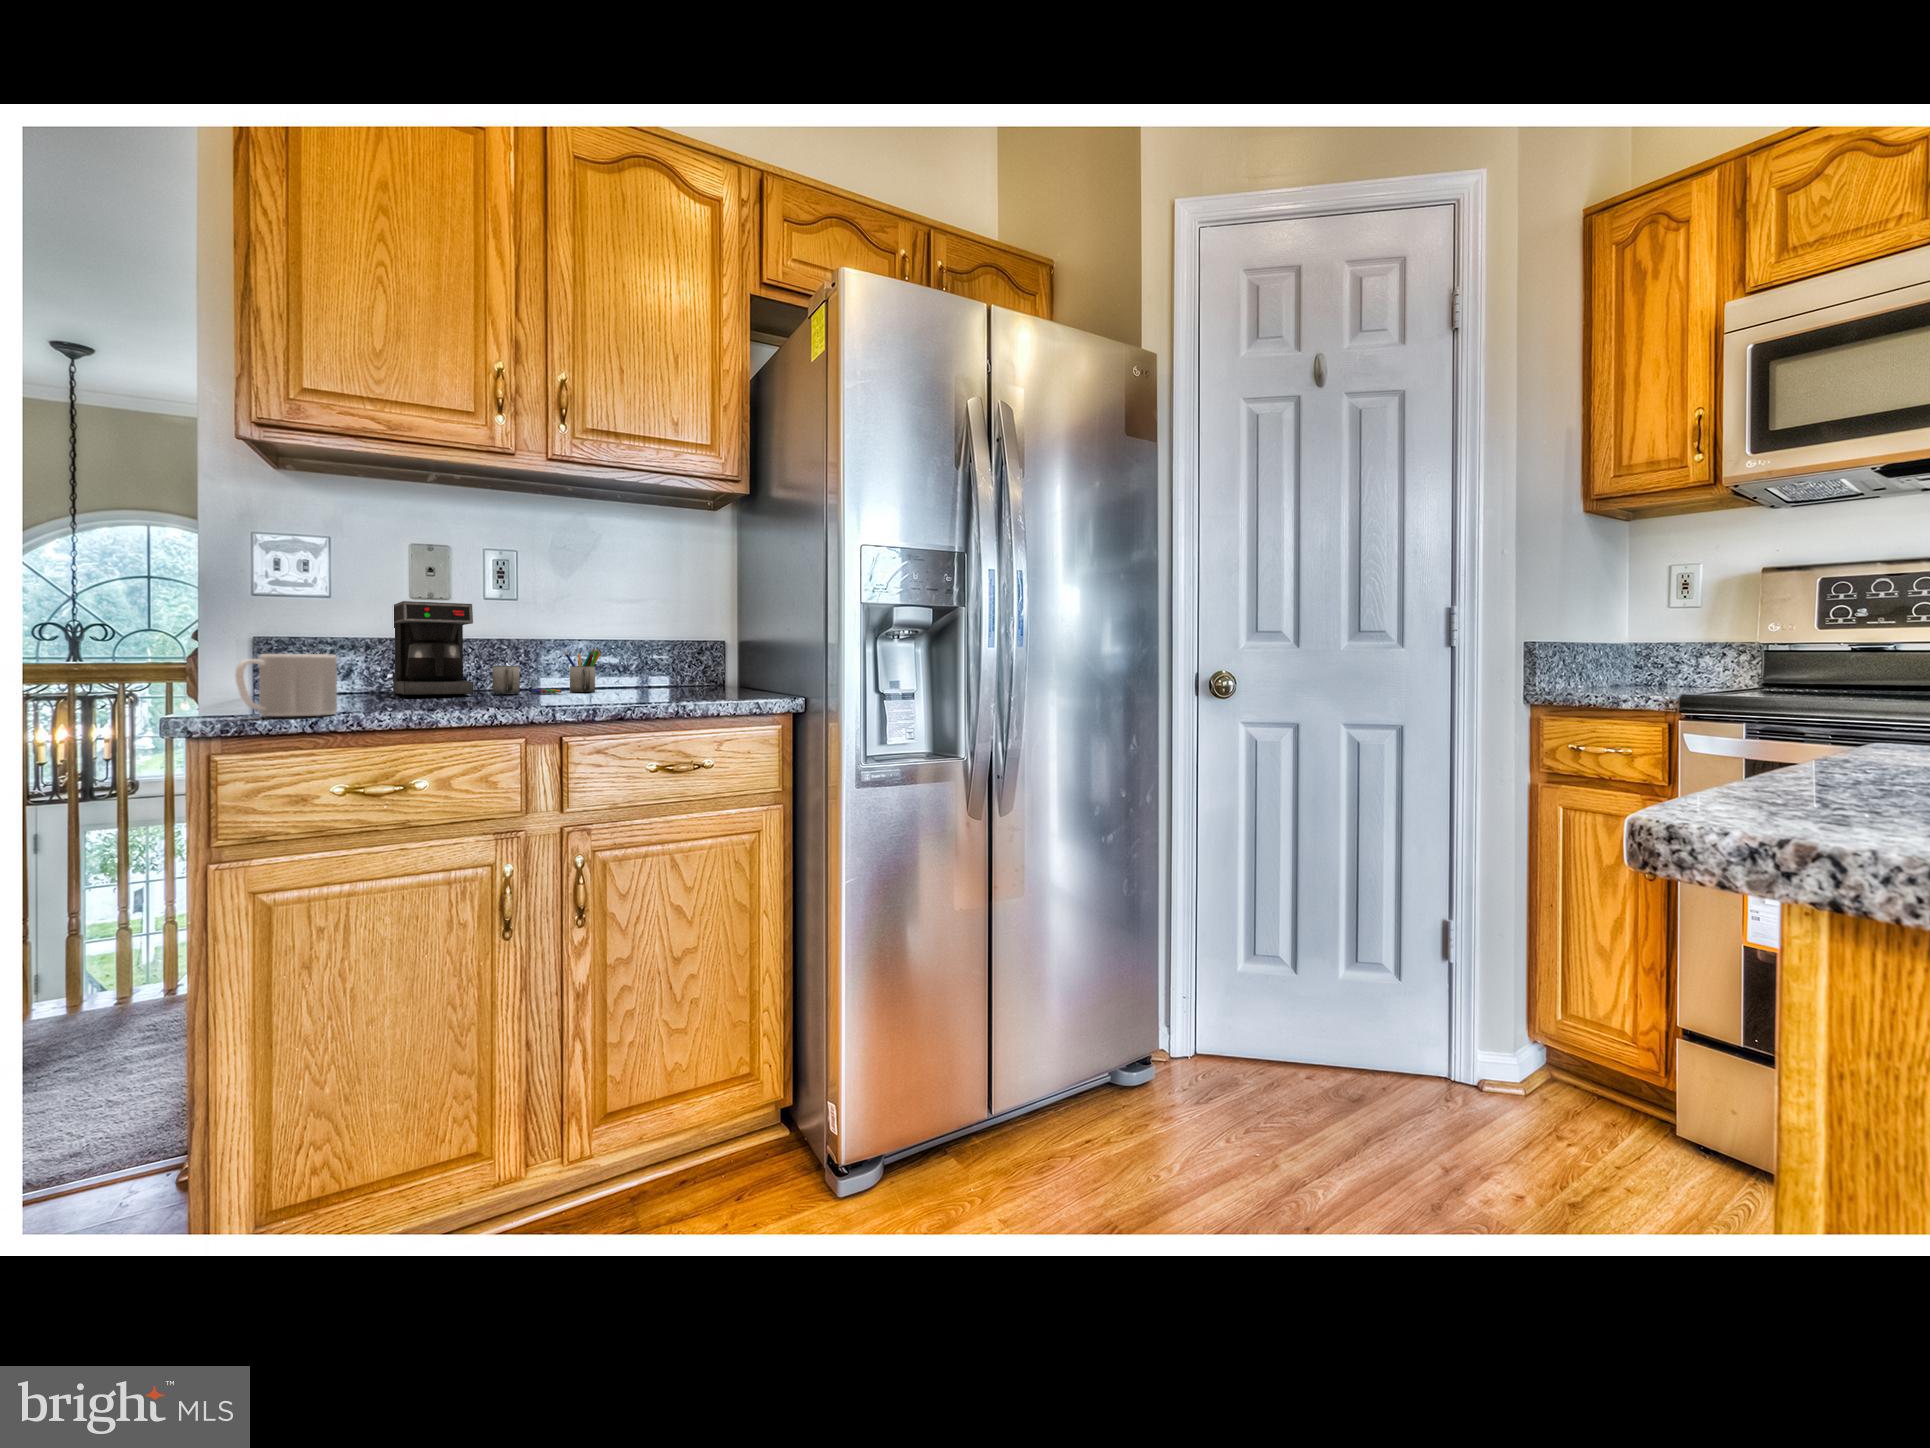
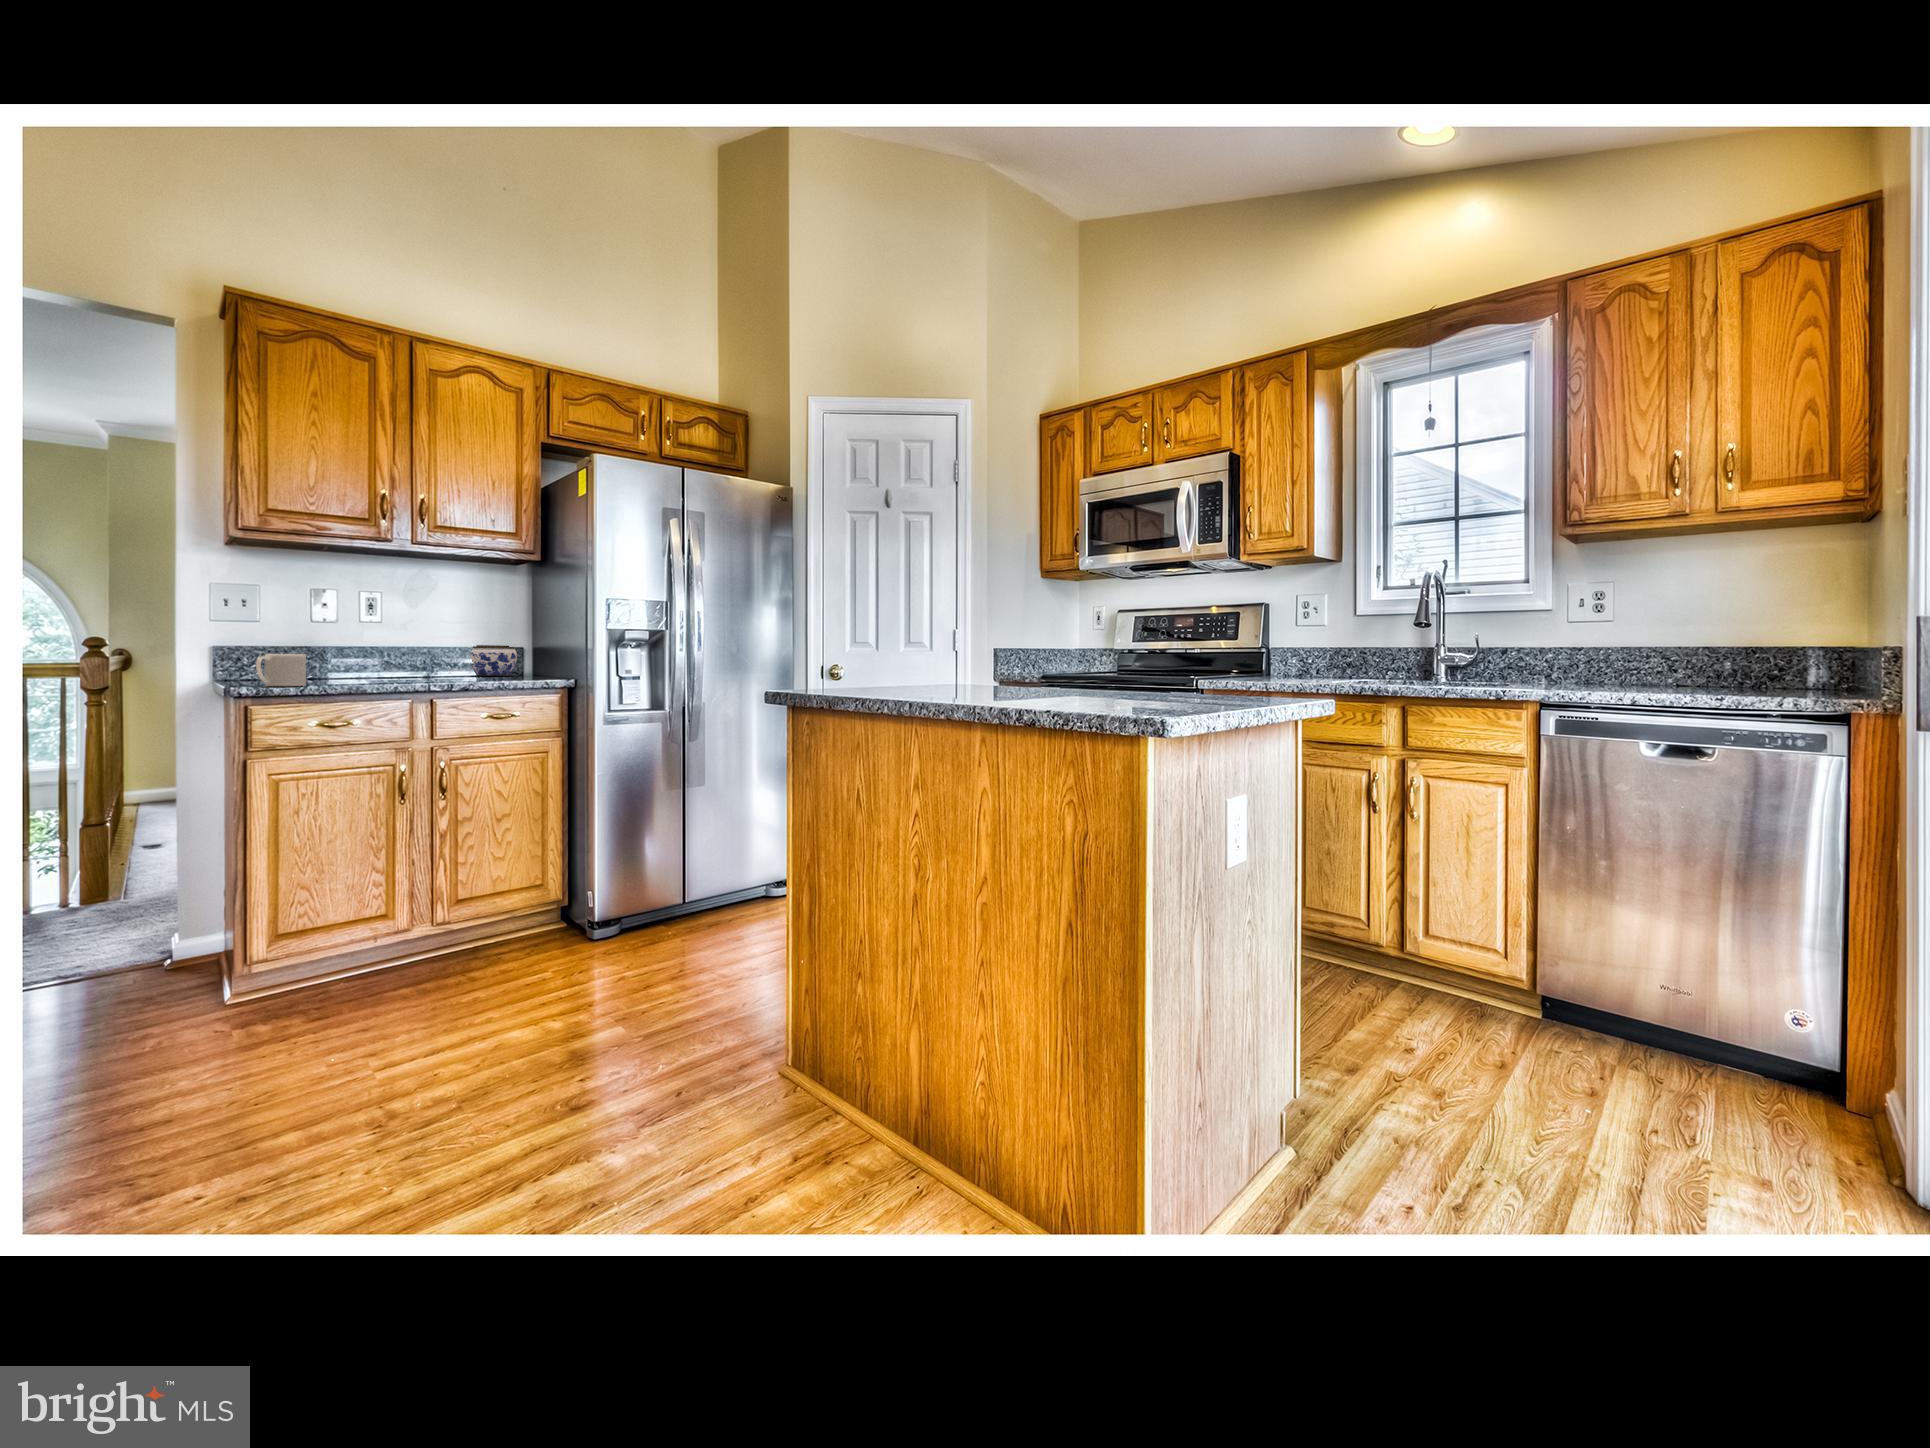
coffee maker: present [393,601,601,695] -> none [306,624,442,678]
jar: none [645,638,716,688] -> present [469,645,517,676]

